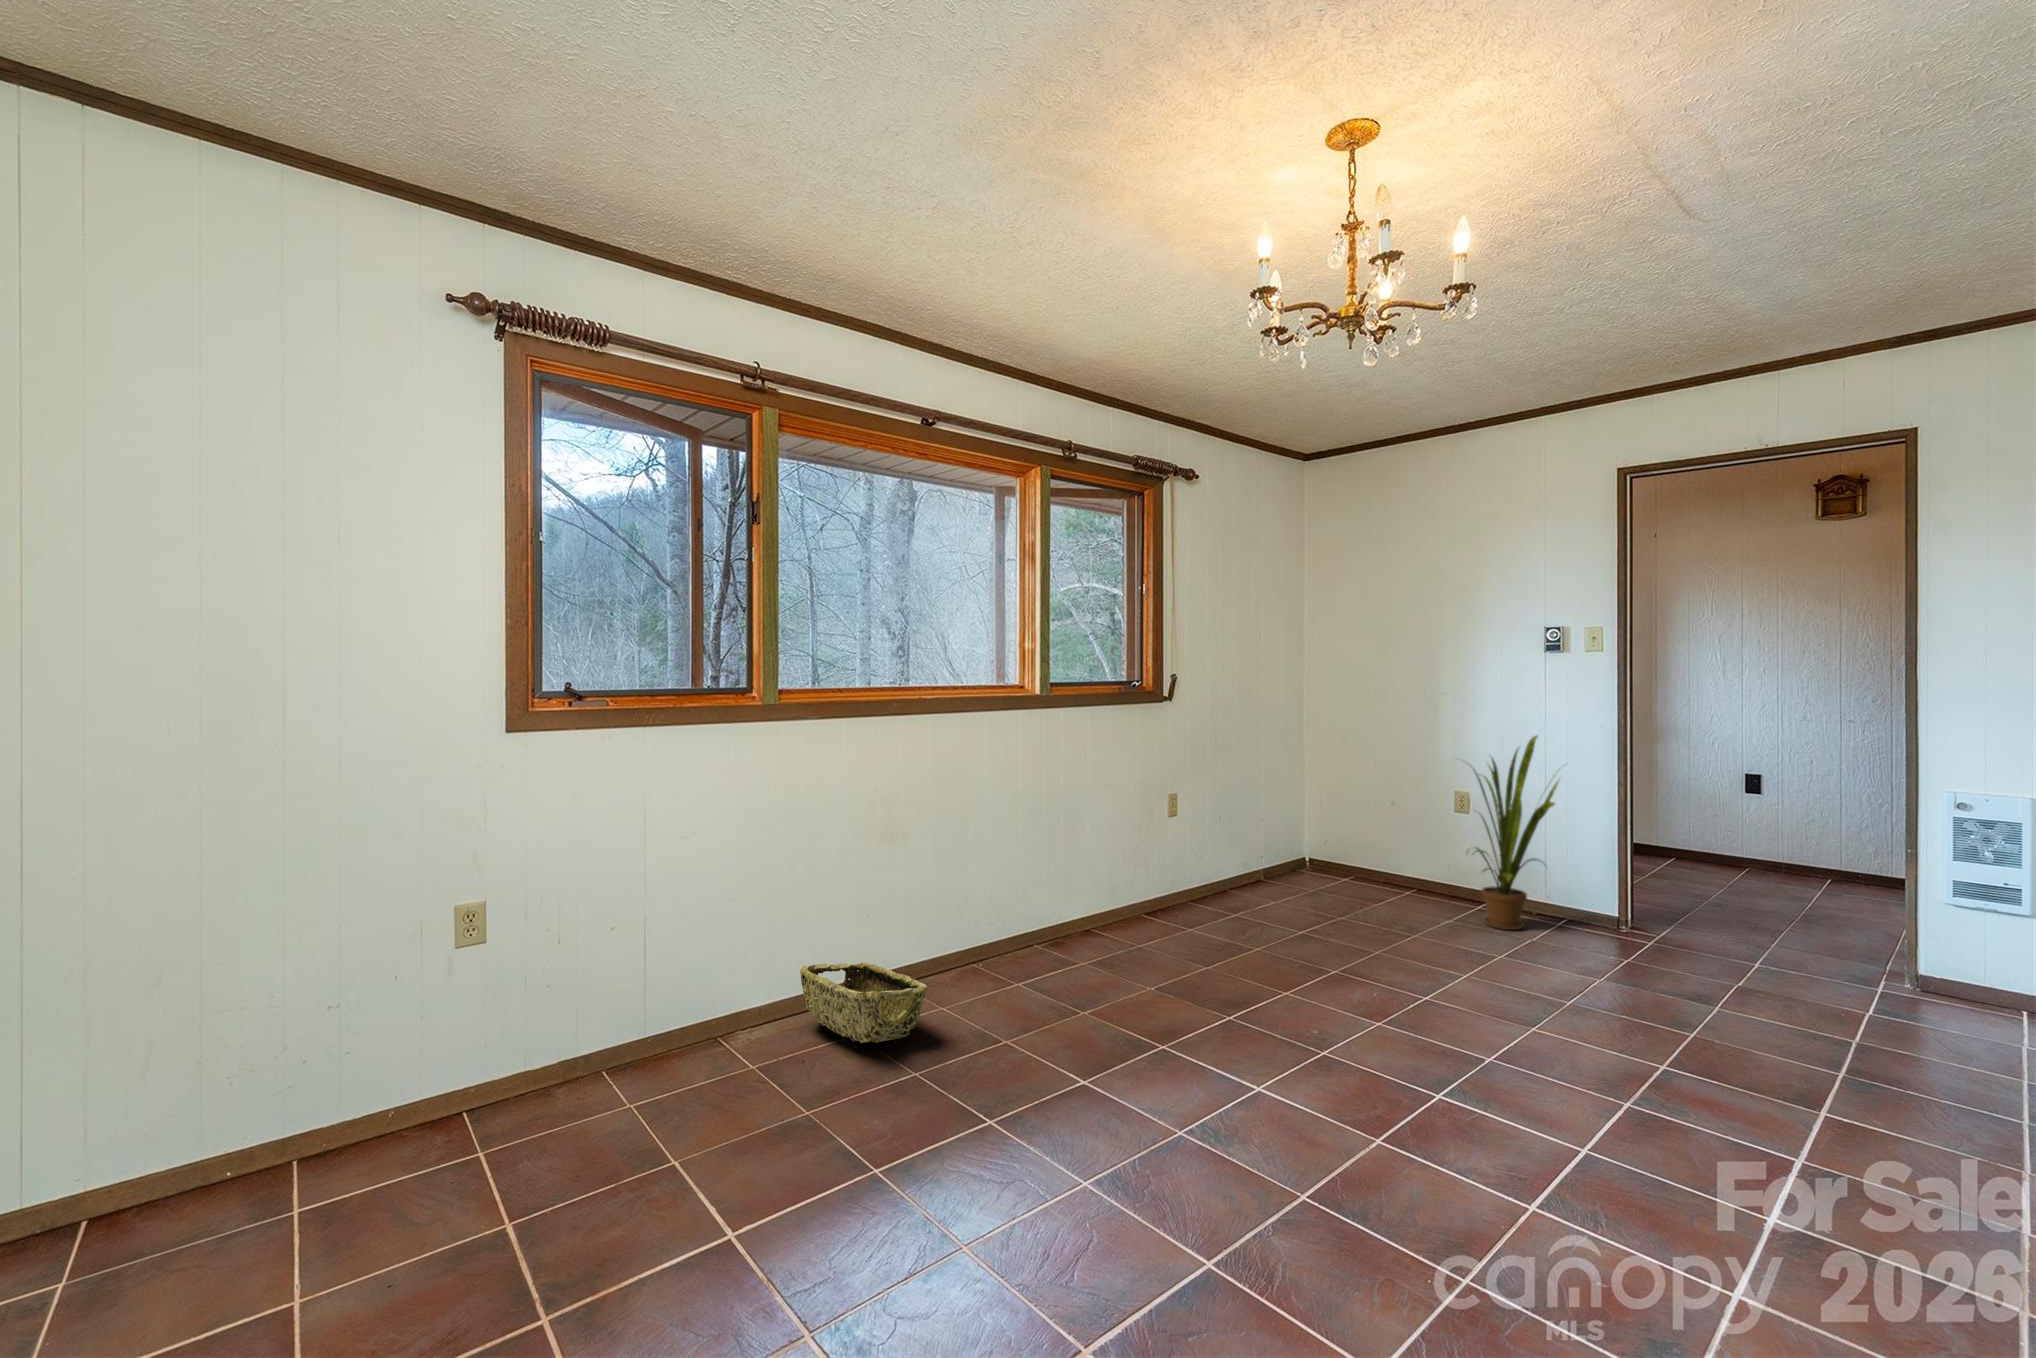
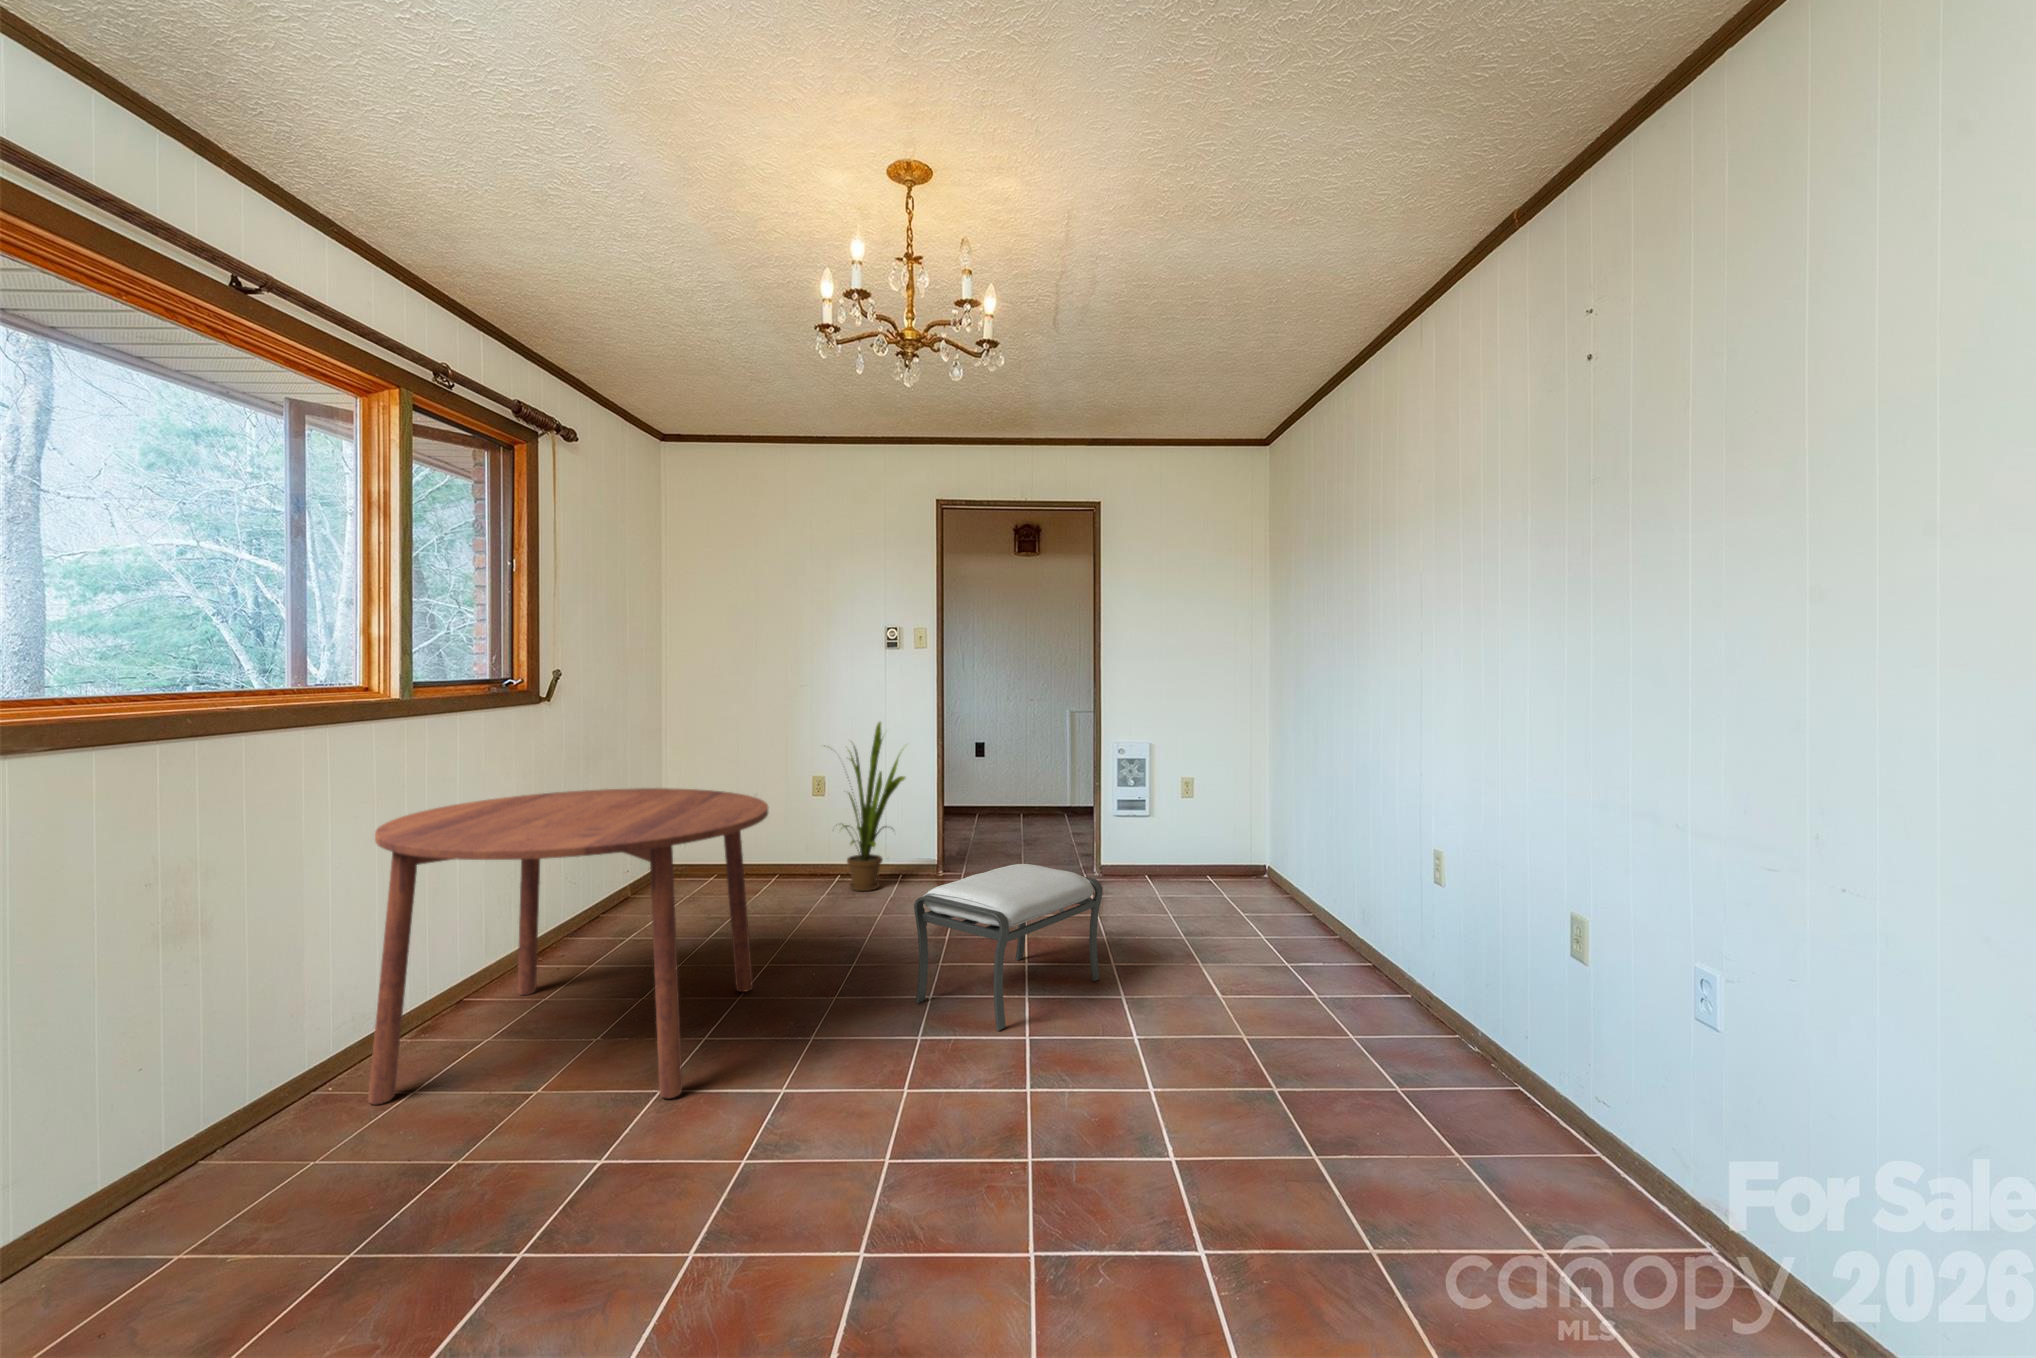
dining table: none [989,776,1297,1048] -> present [368,788,768,1105]
ottoman: none [1448,923,1749,1113] -> present [914,864,1103,1031]
woven basket: present [800,963,927,1043] -> none [32,1137,339,1282]

